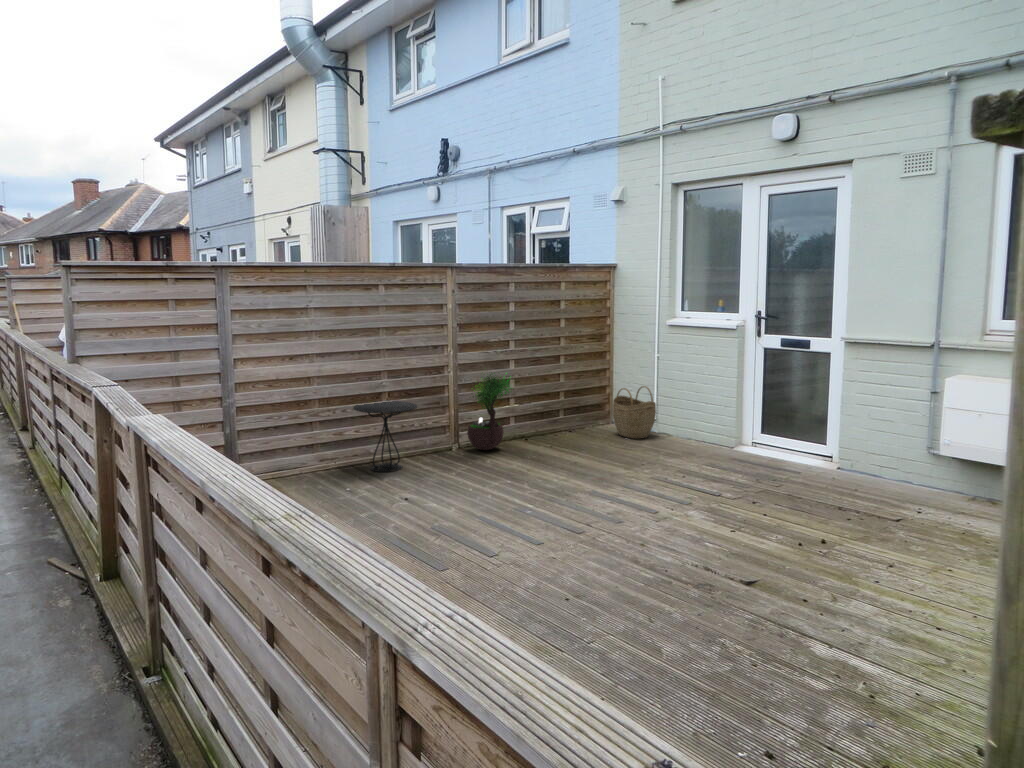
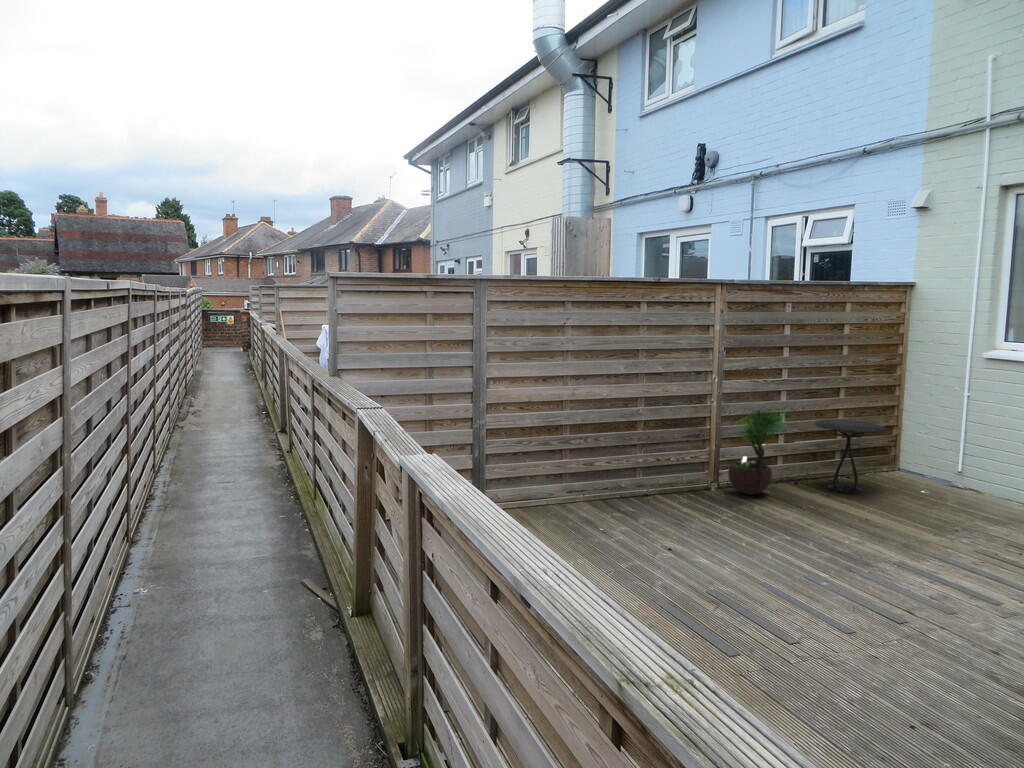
woven basket: present [613,386,656,439] -> none [907,431,969,496]
side table: present [353,401,417,472] -> present [815,420,886,493]

